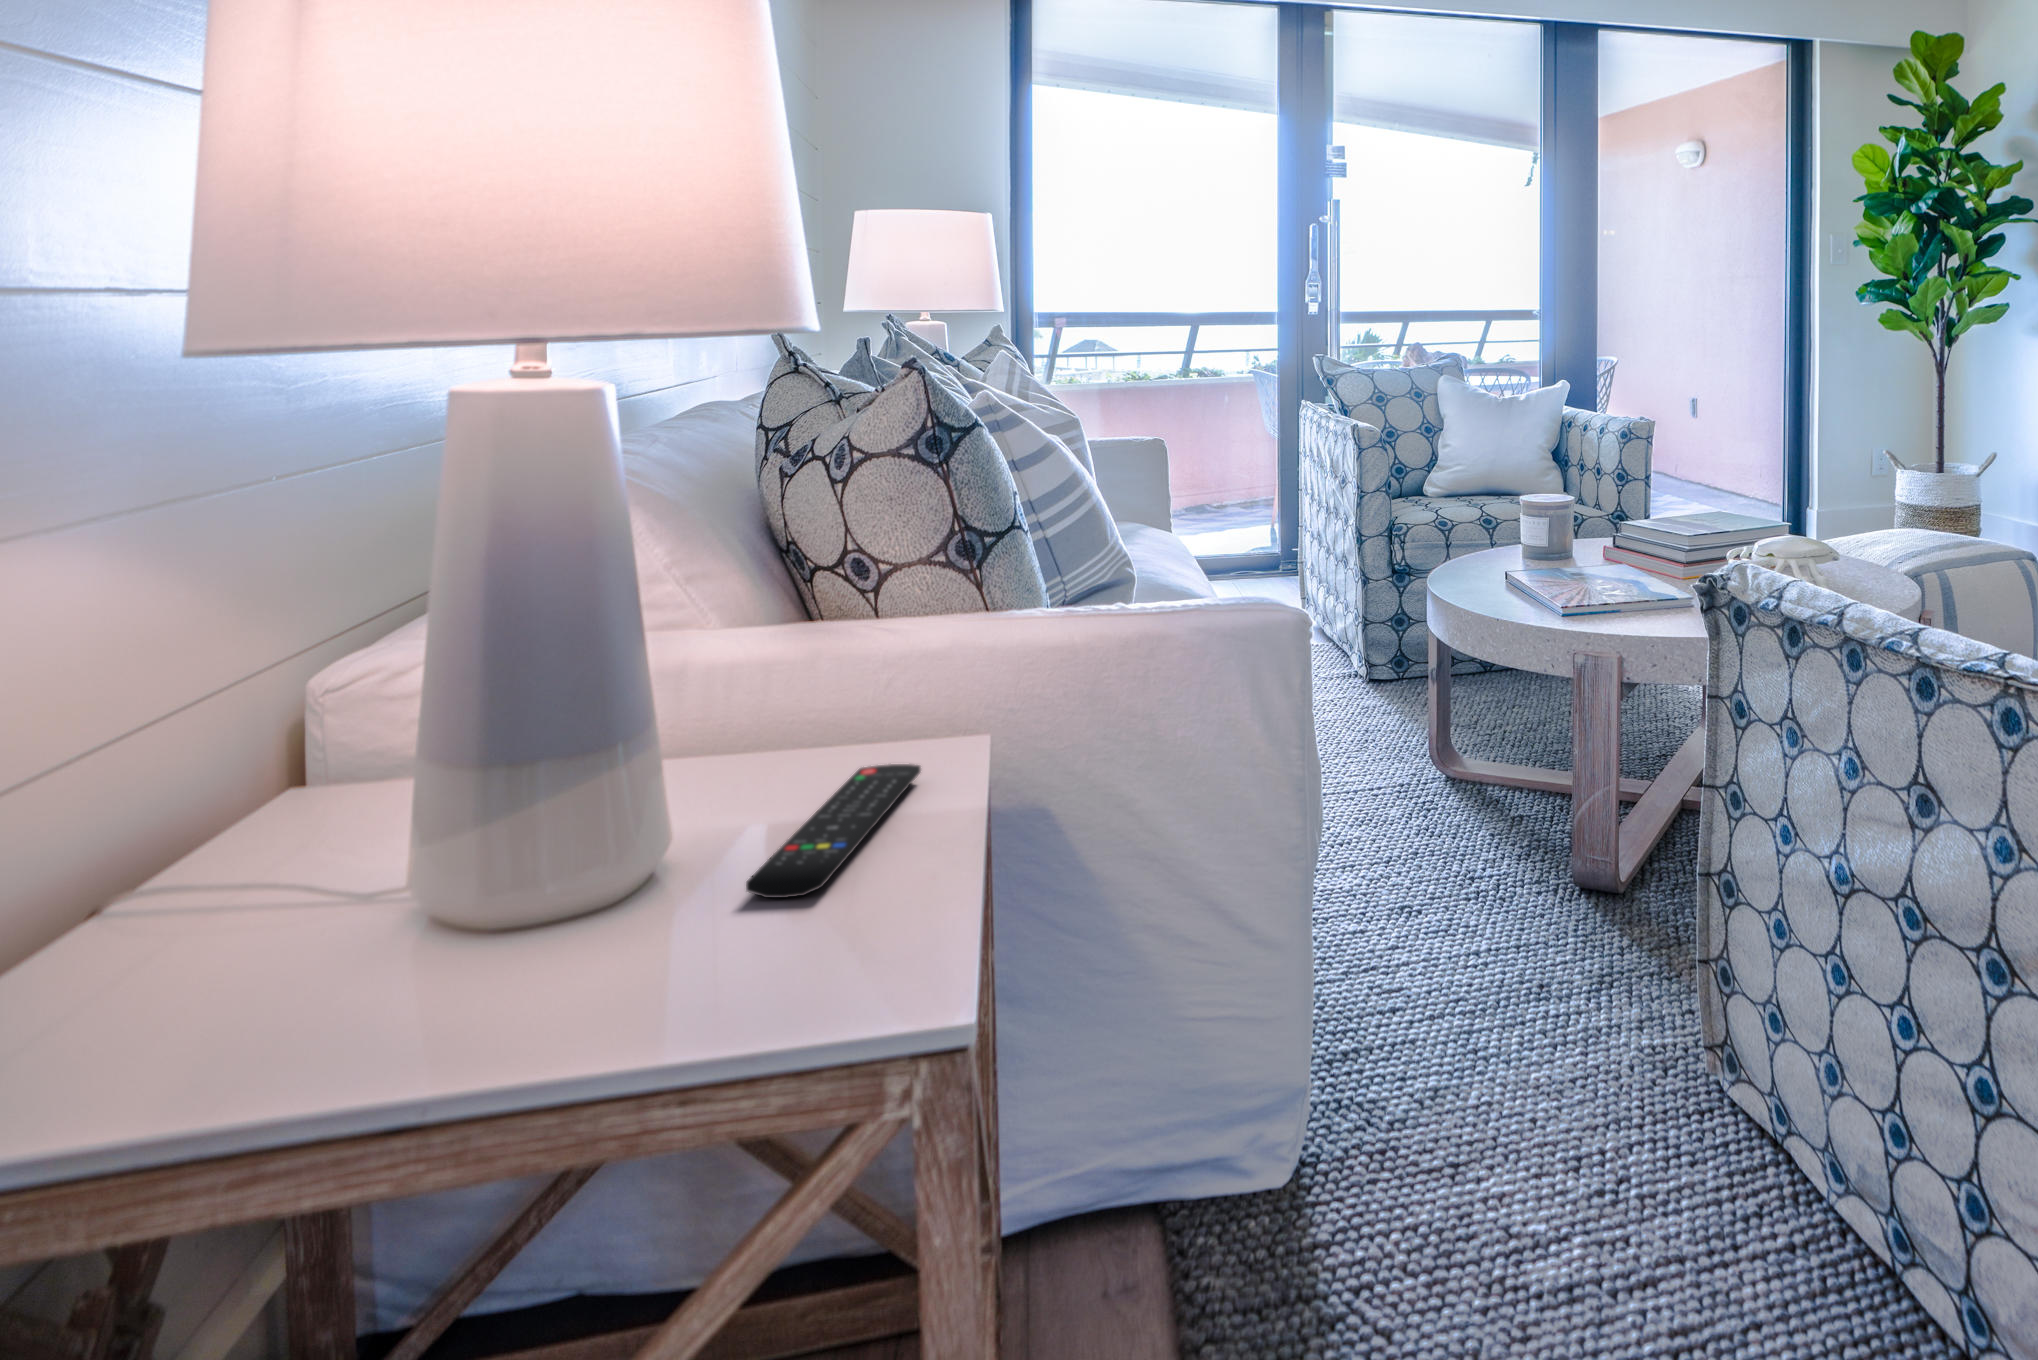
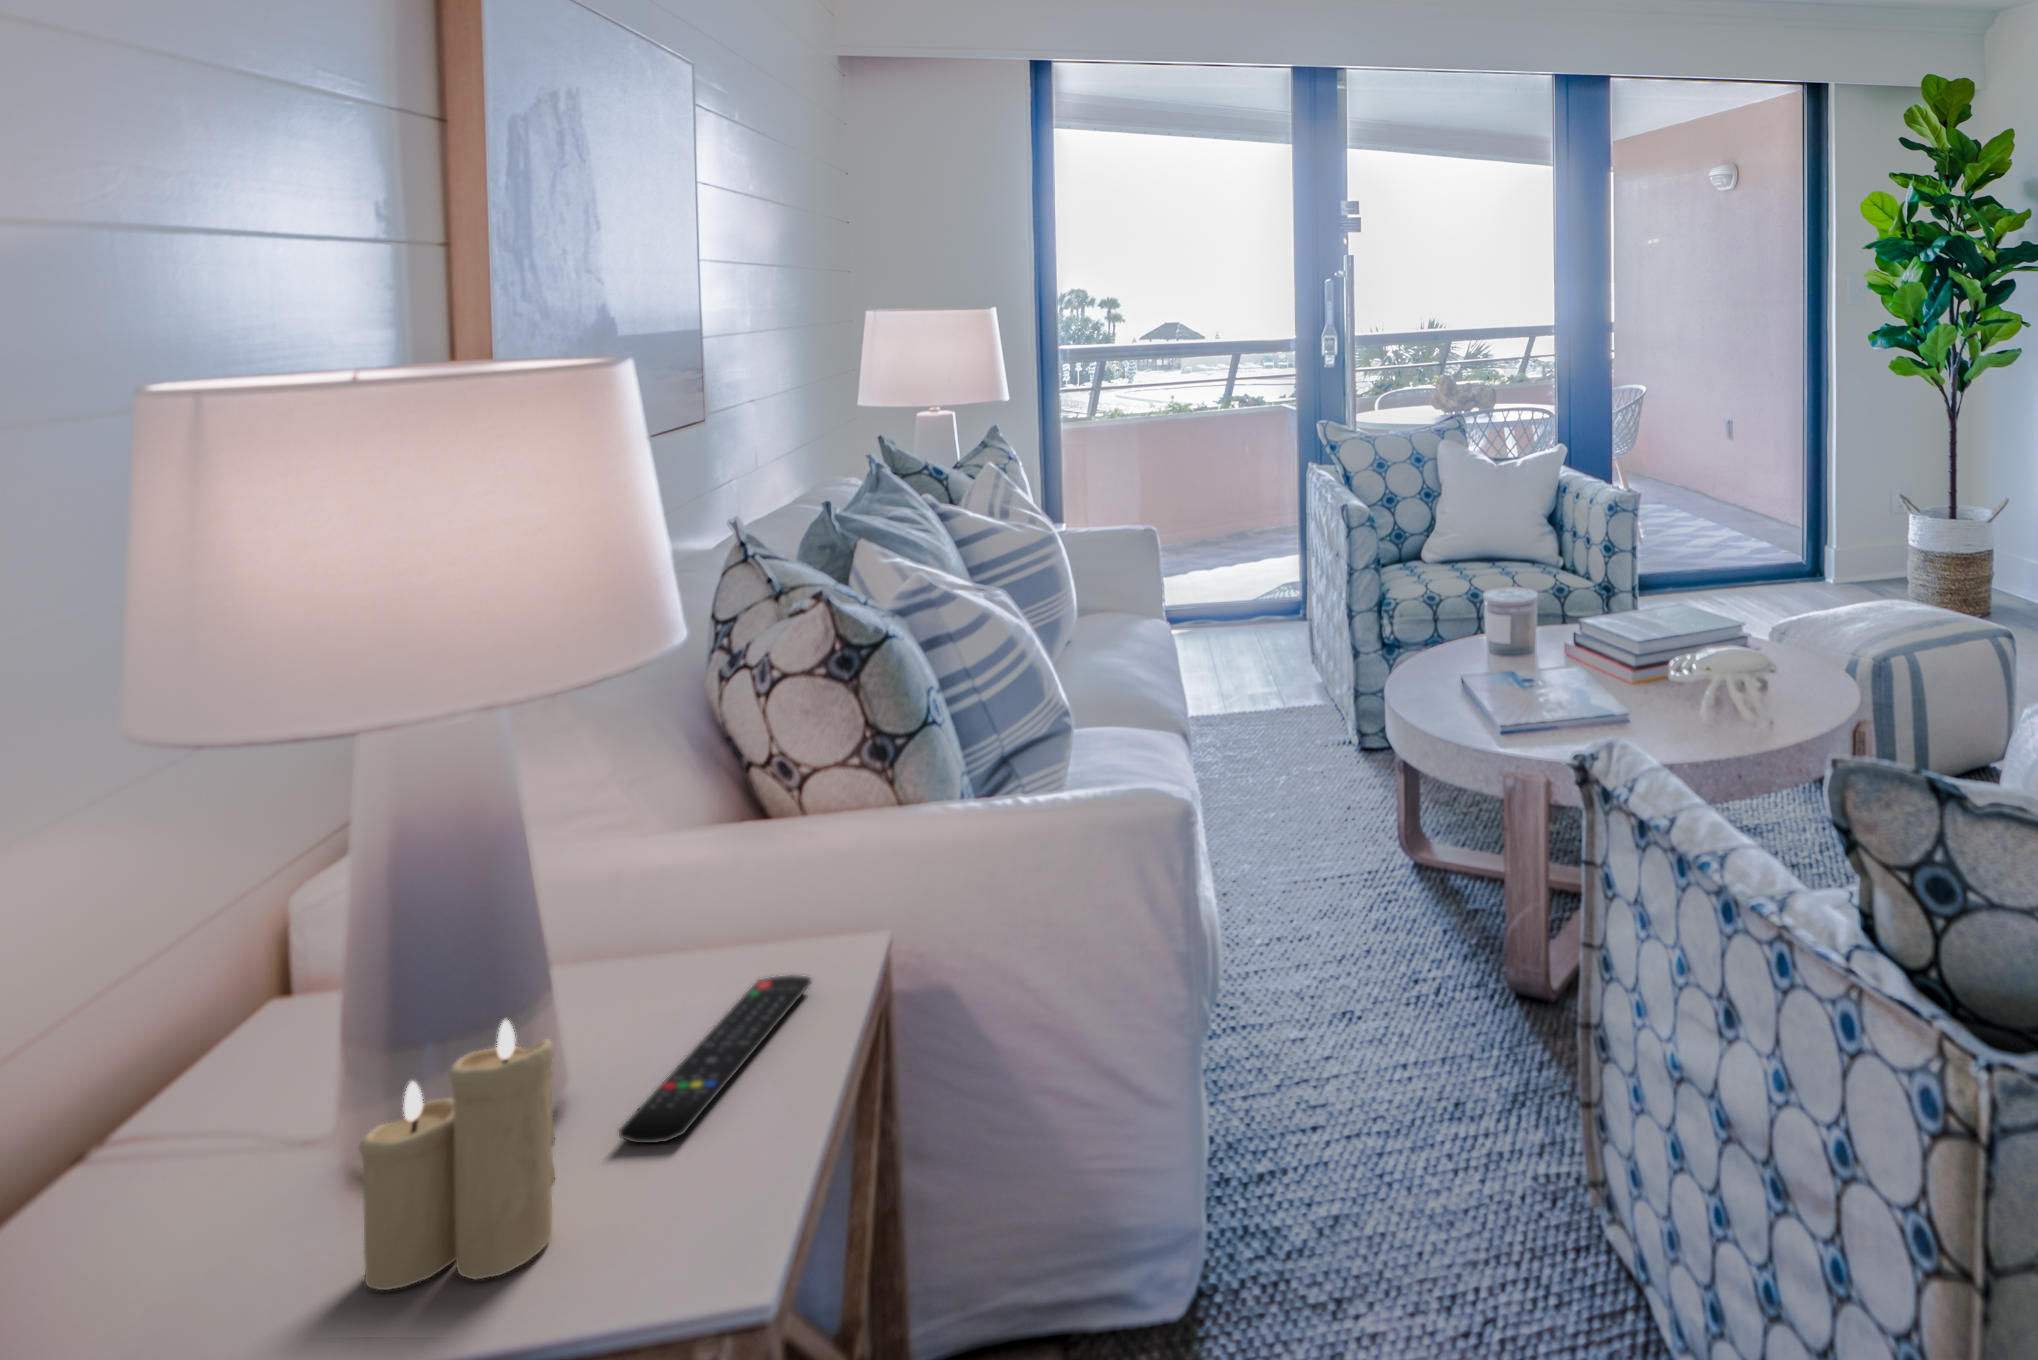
candle: none [476,709,701,1019] -> present [359,1020,555,1290]

